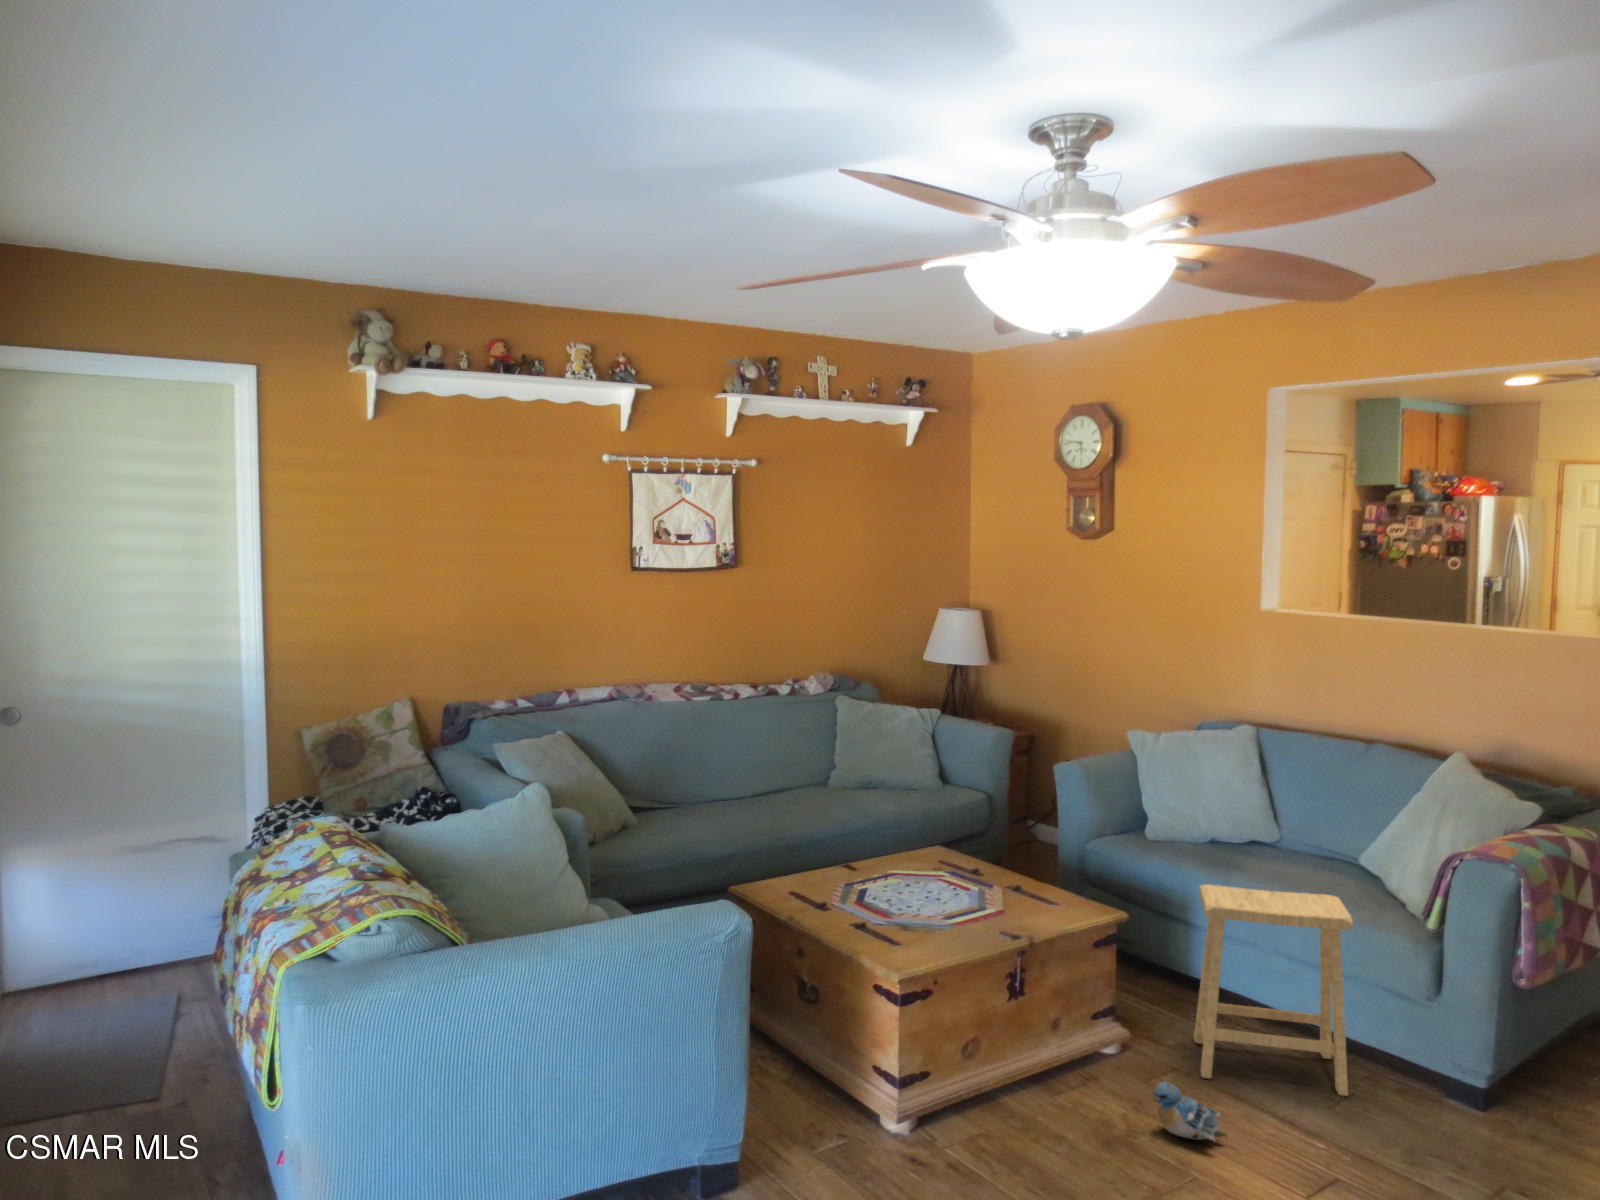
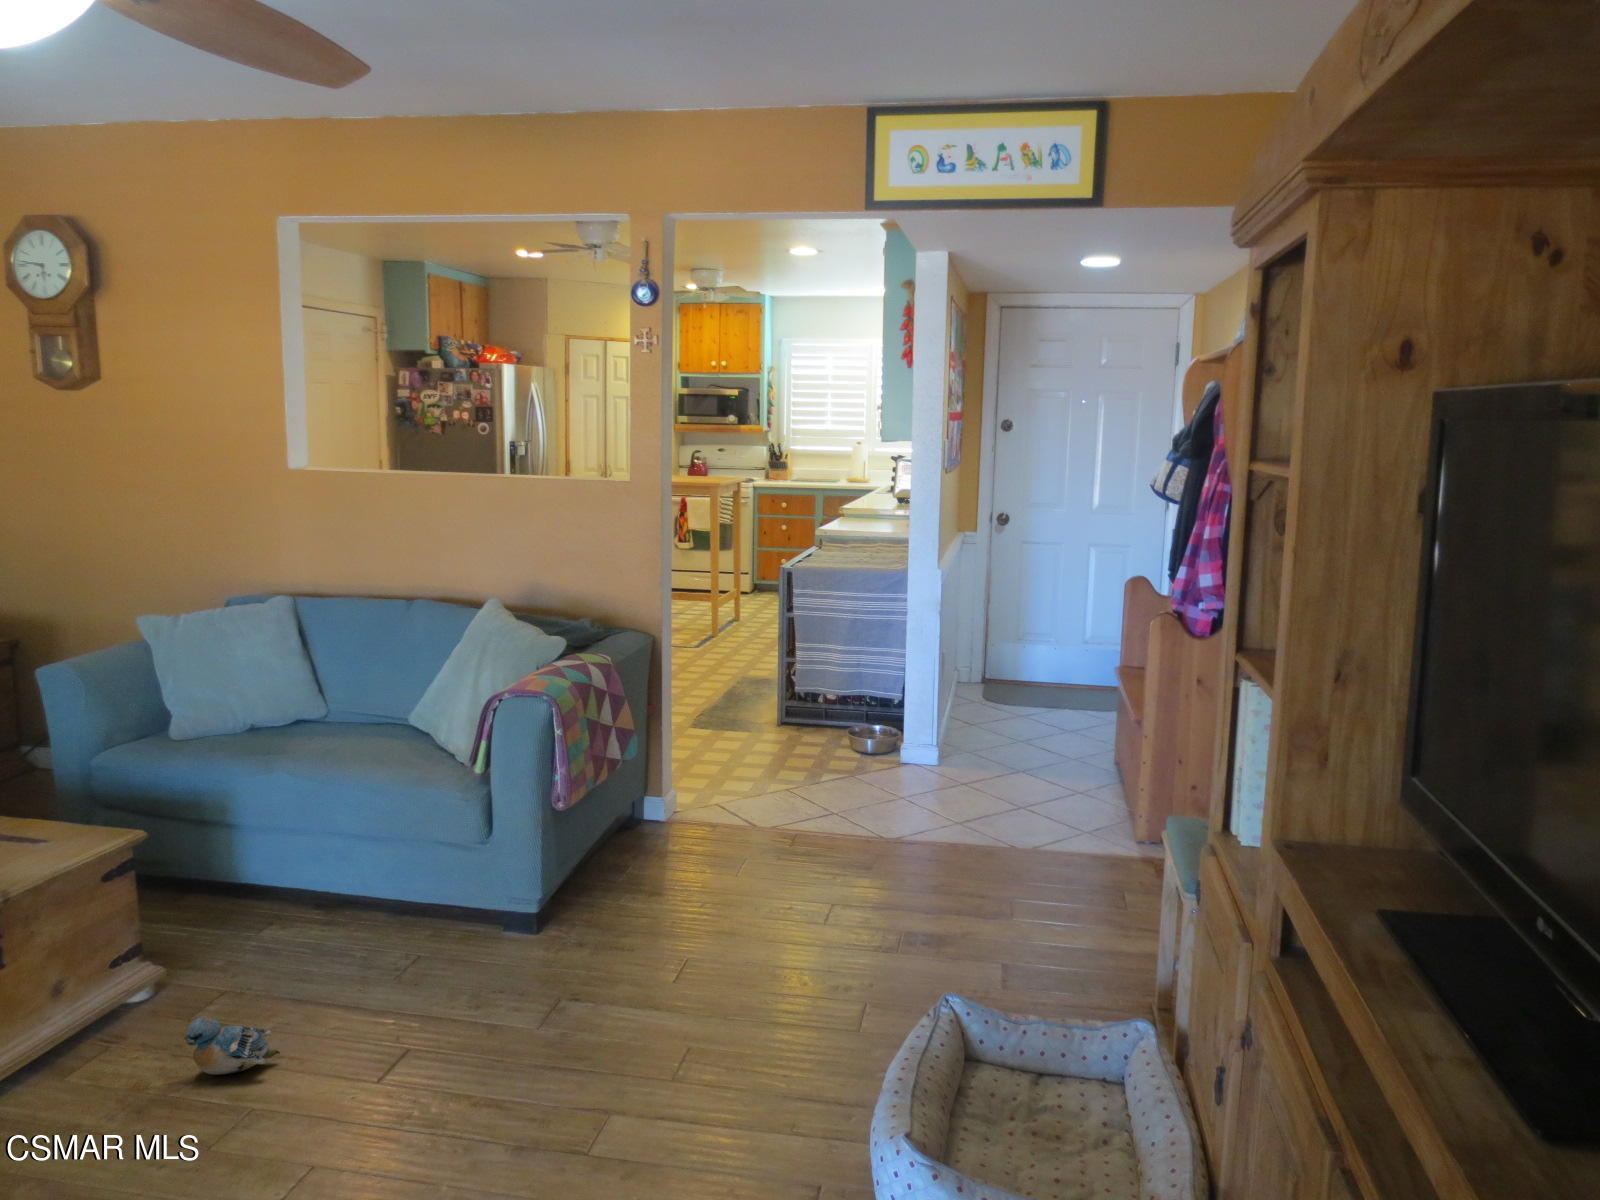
footstool: present [1194,885,1353,1096] -> none [231,761,410,996]

